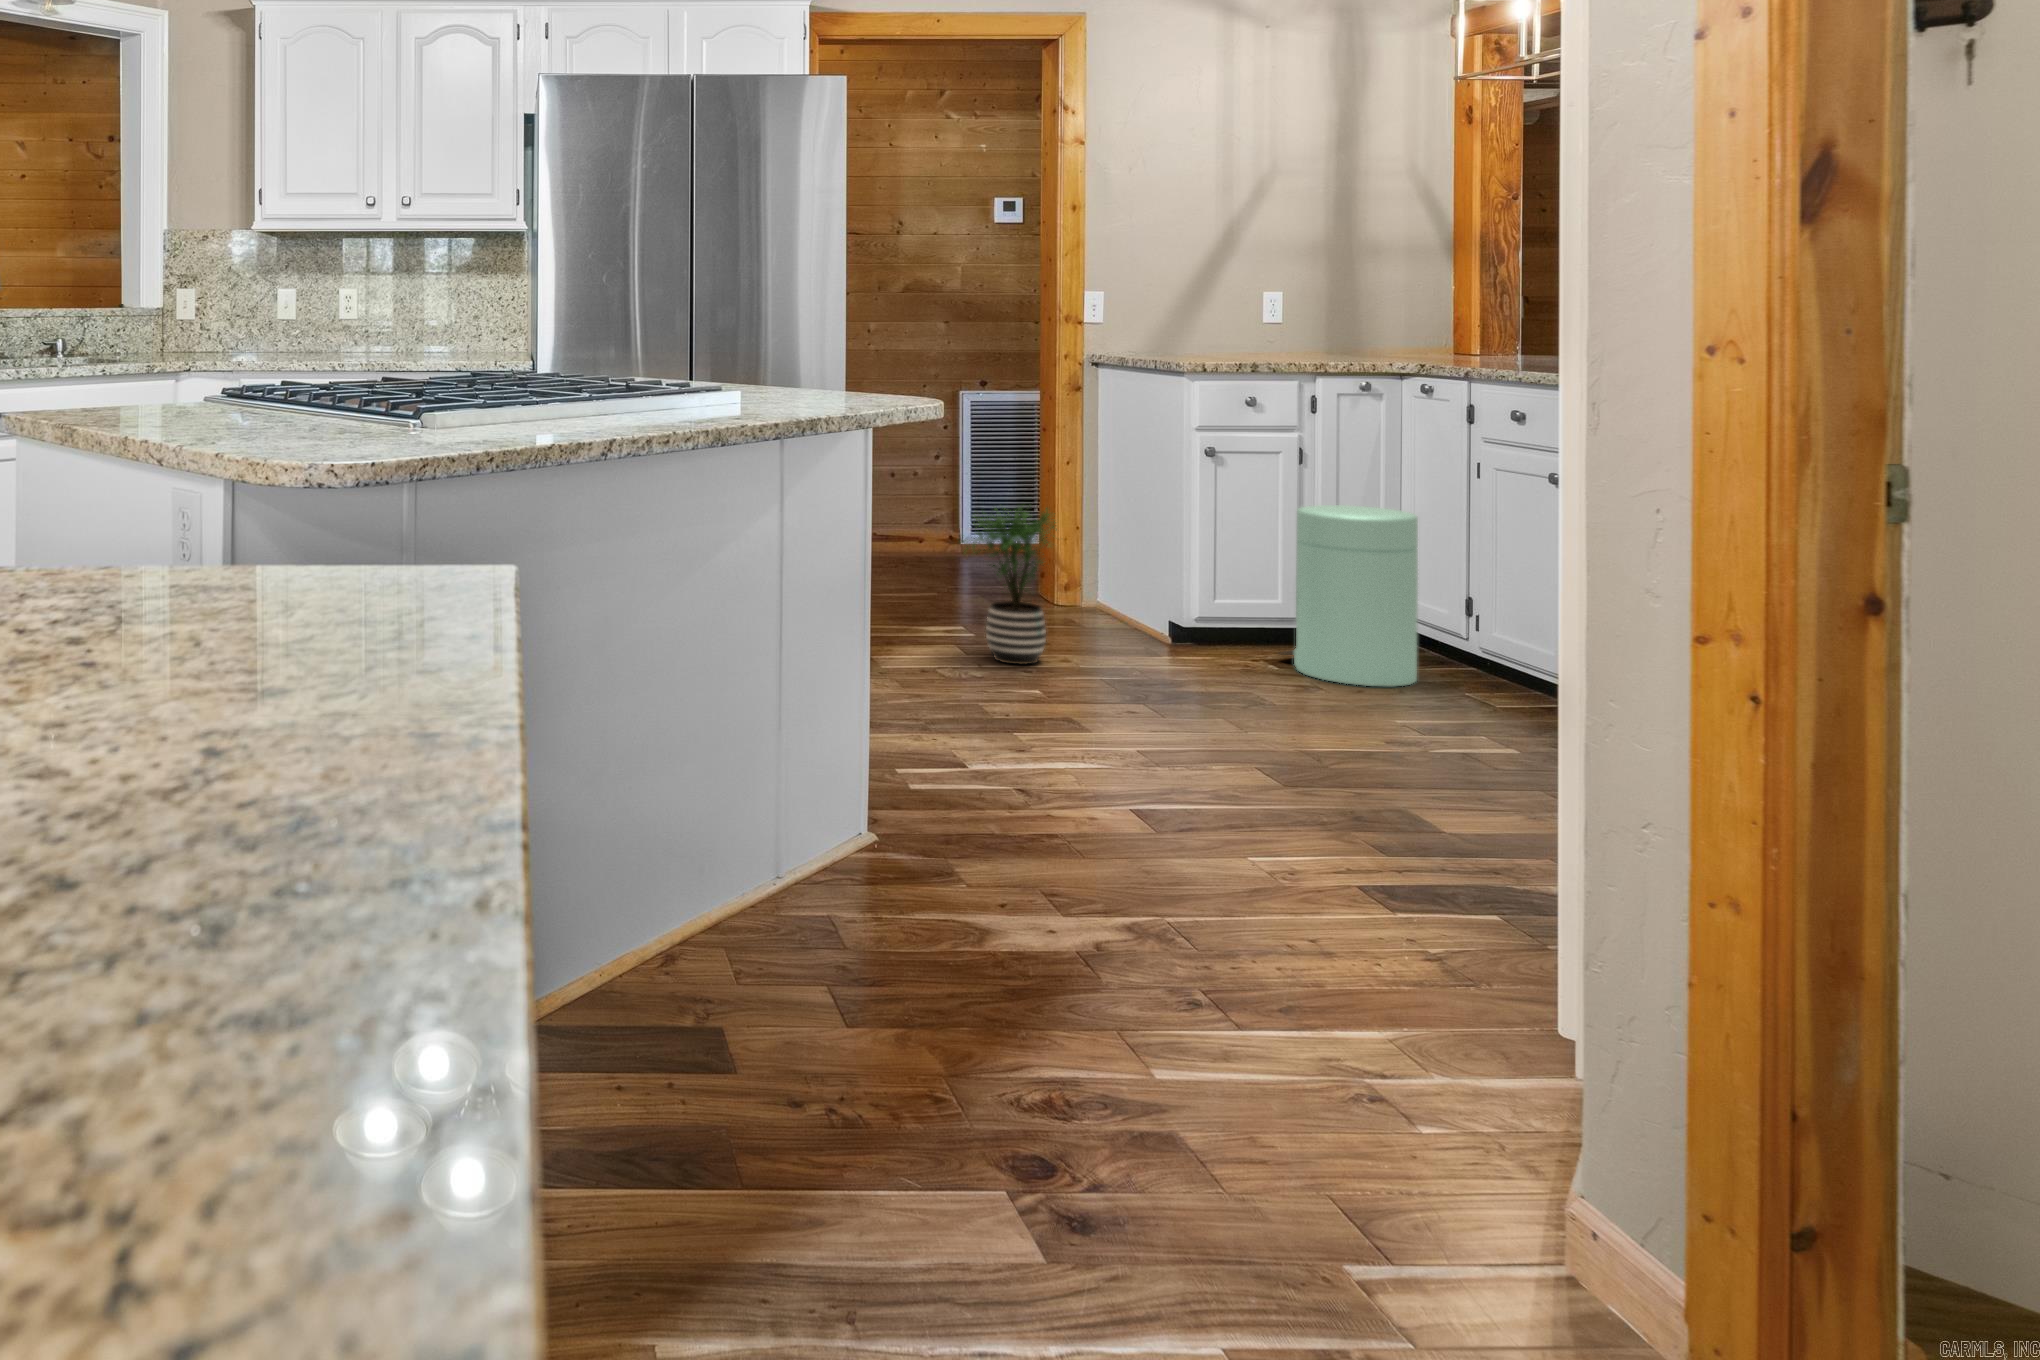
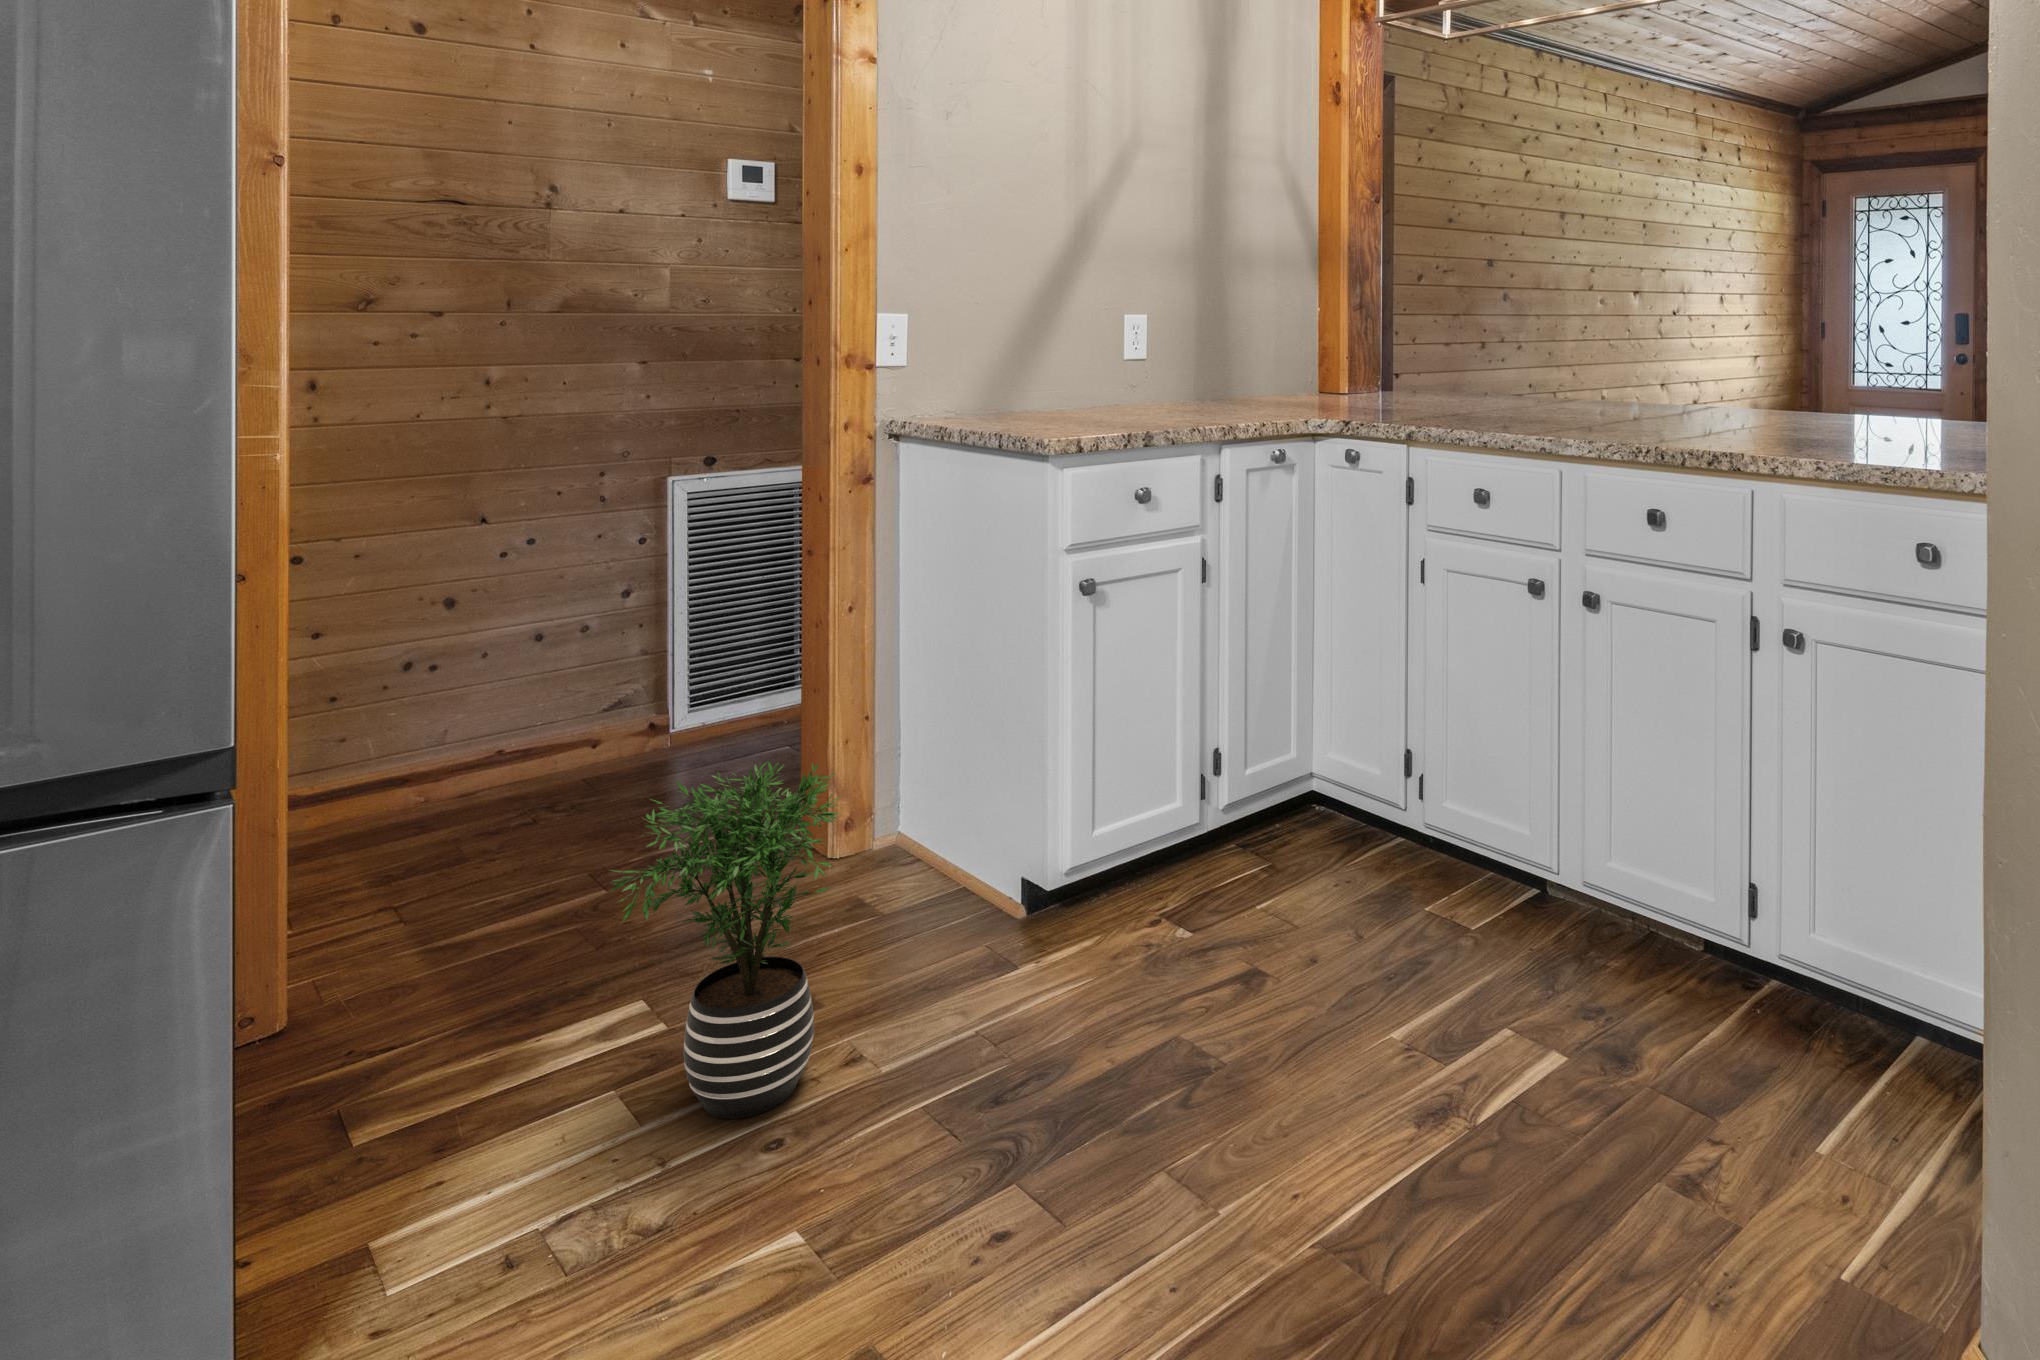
trash can: present [1279,505,1418,686] -> none [1195,655,1393,973]

